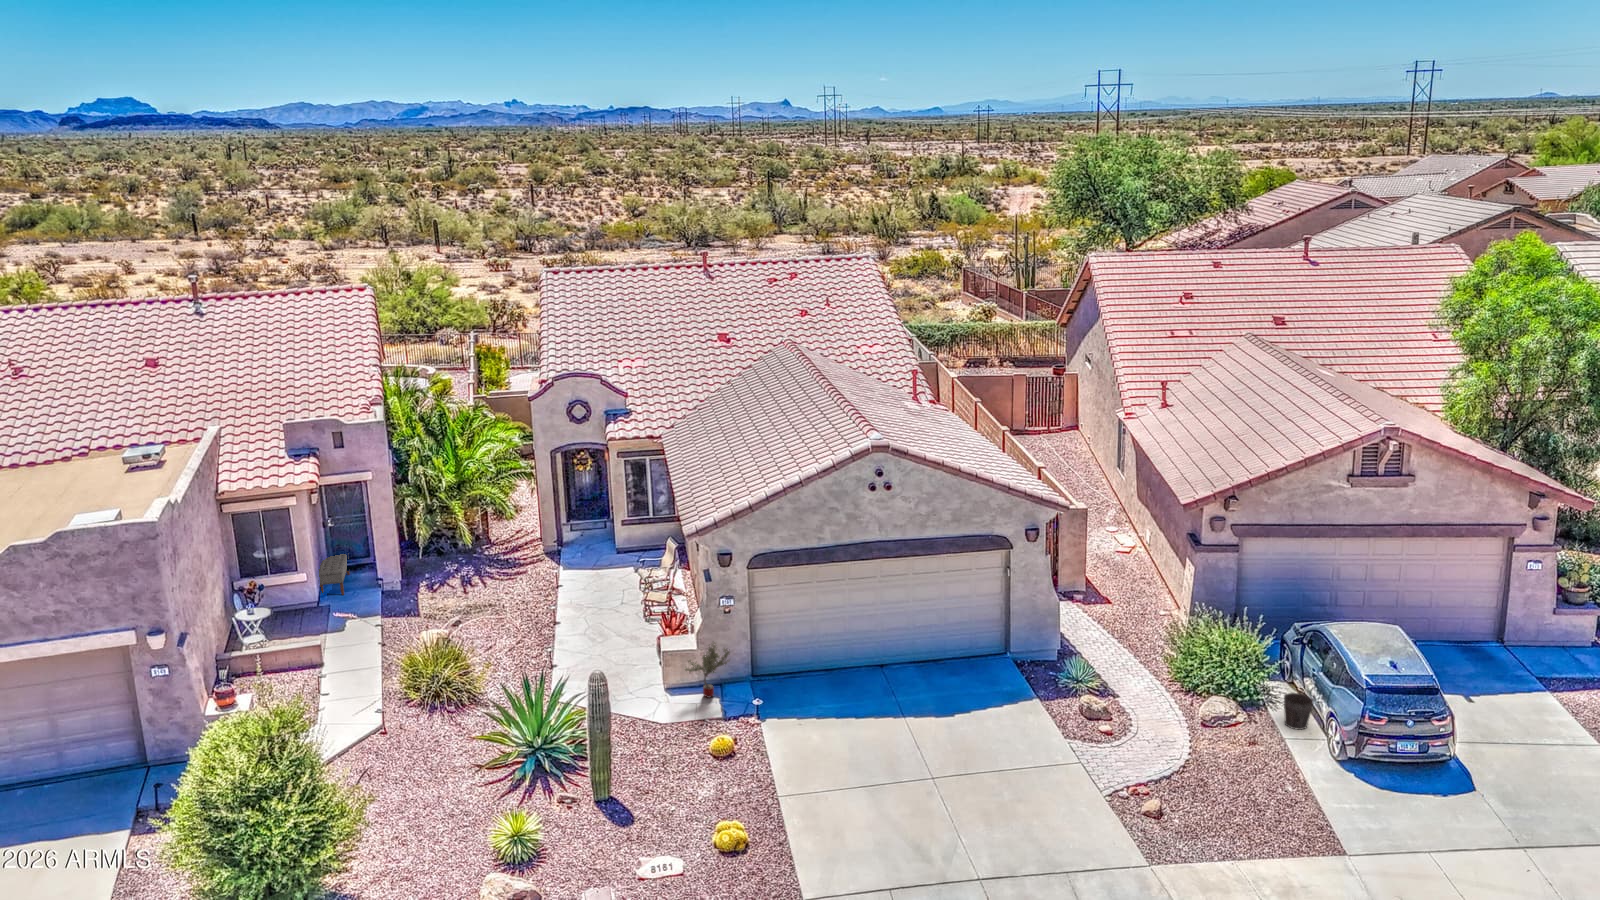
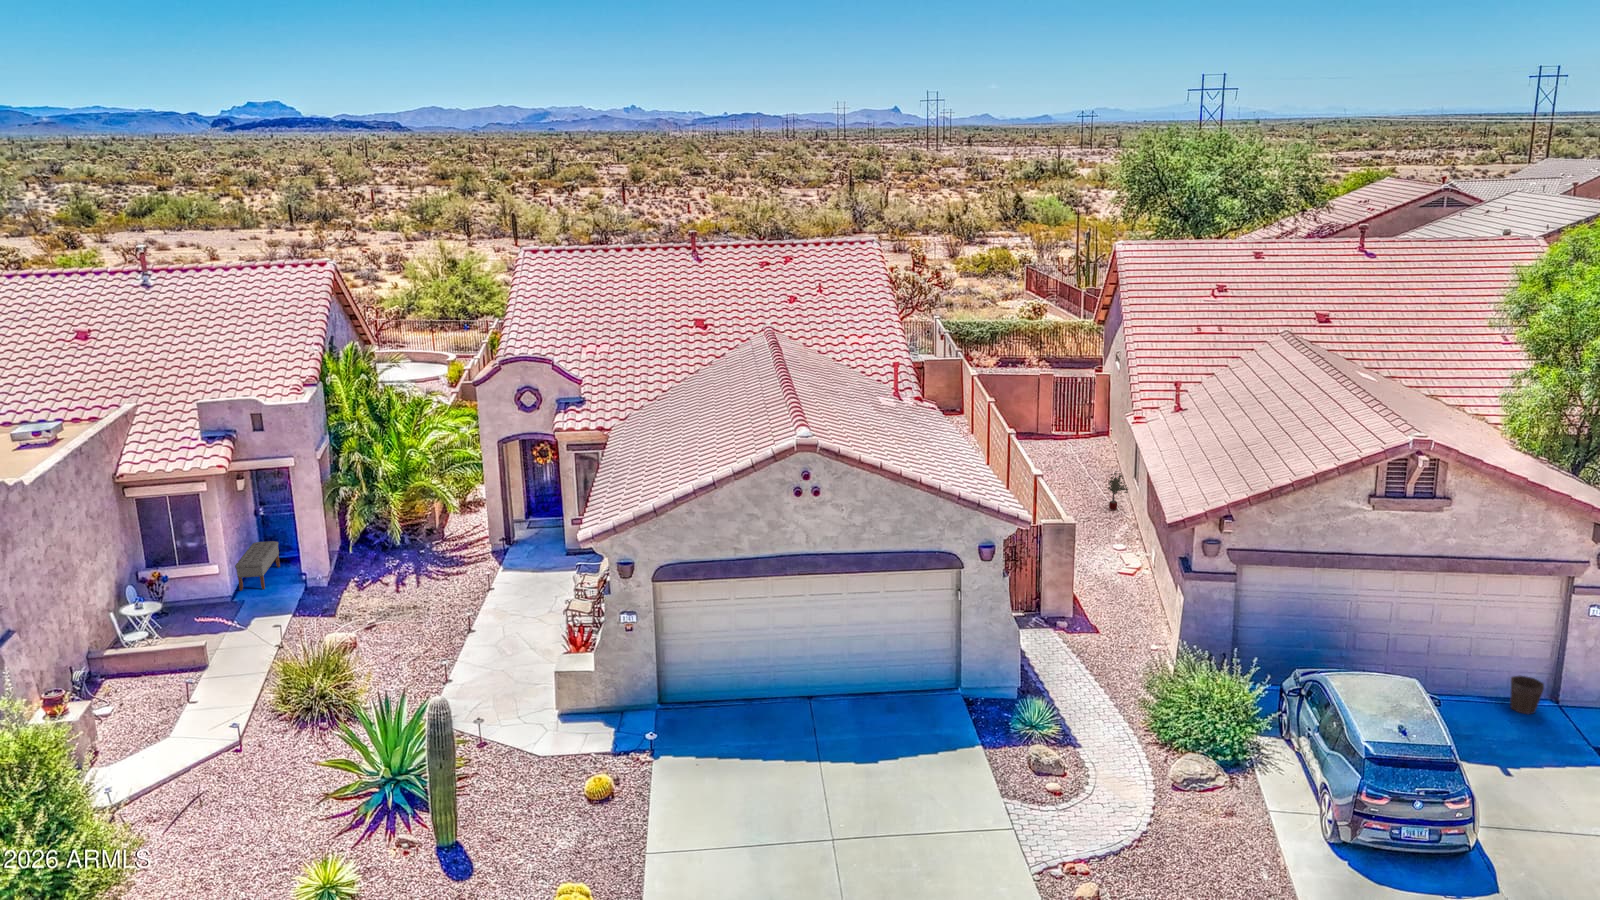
potted tree: present [685,642,729,698] -> present [1108,471,1128,510]
waste bin: present [1284,693,1314,730] -> present [1510,676,1544,714]

